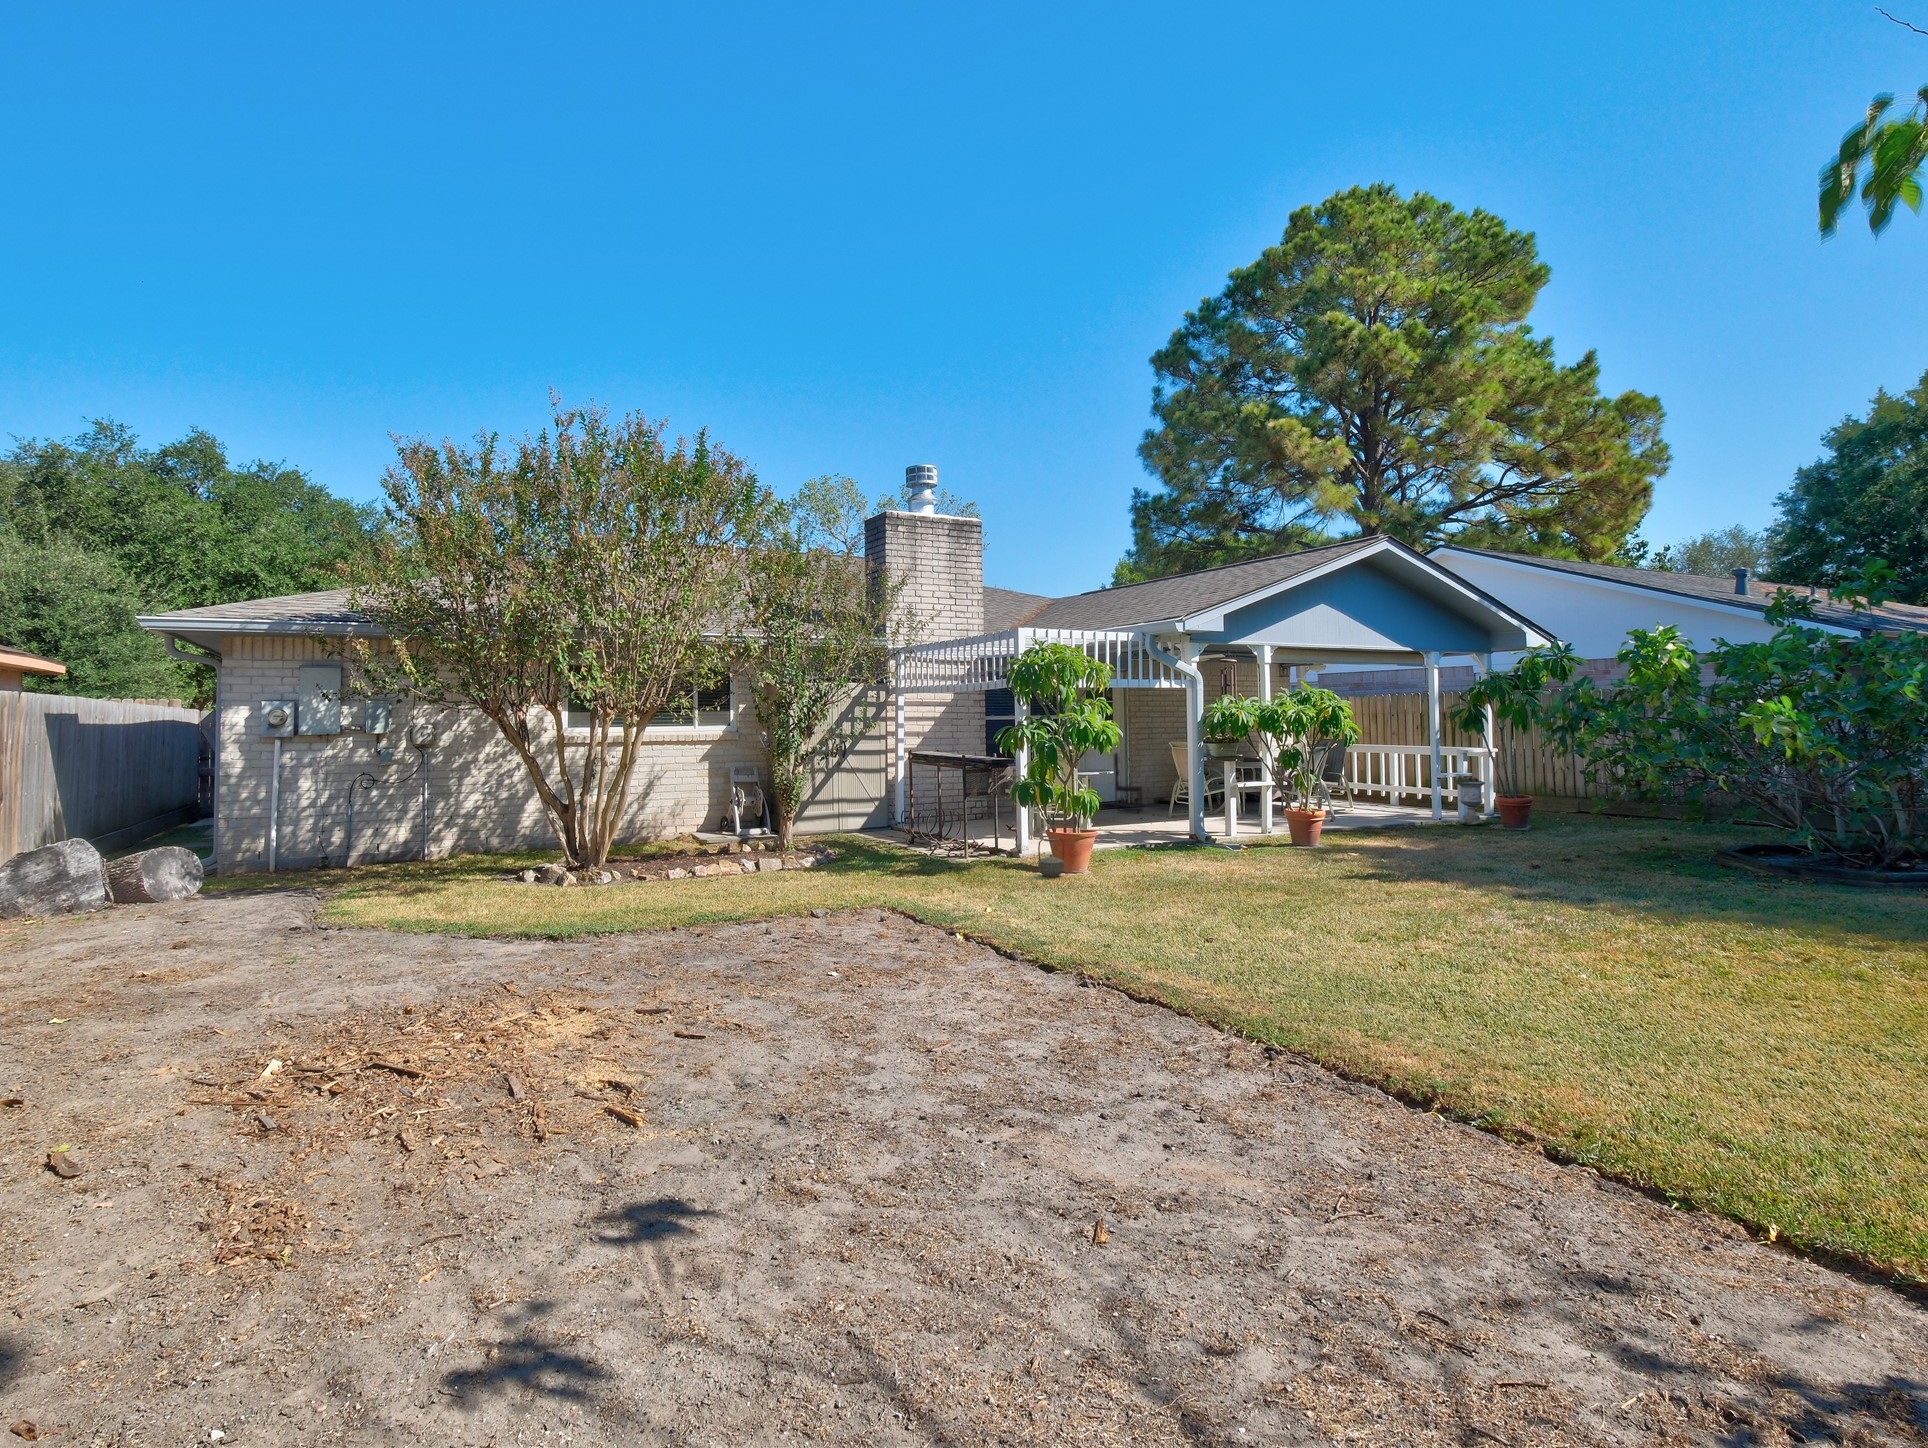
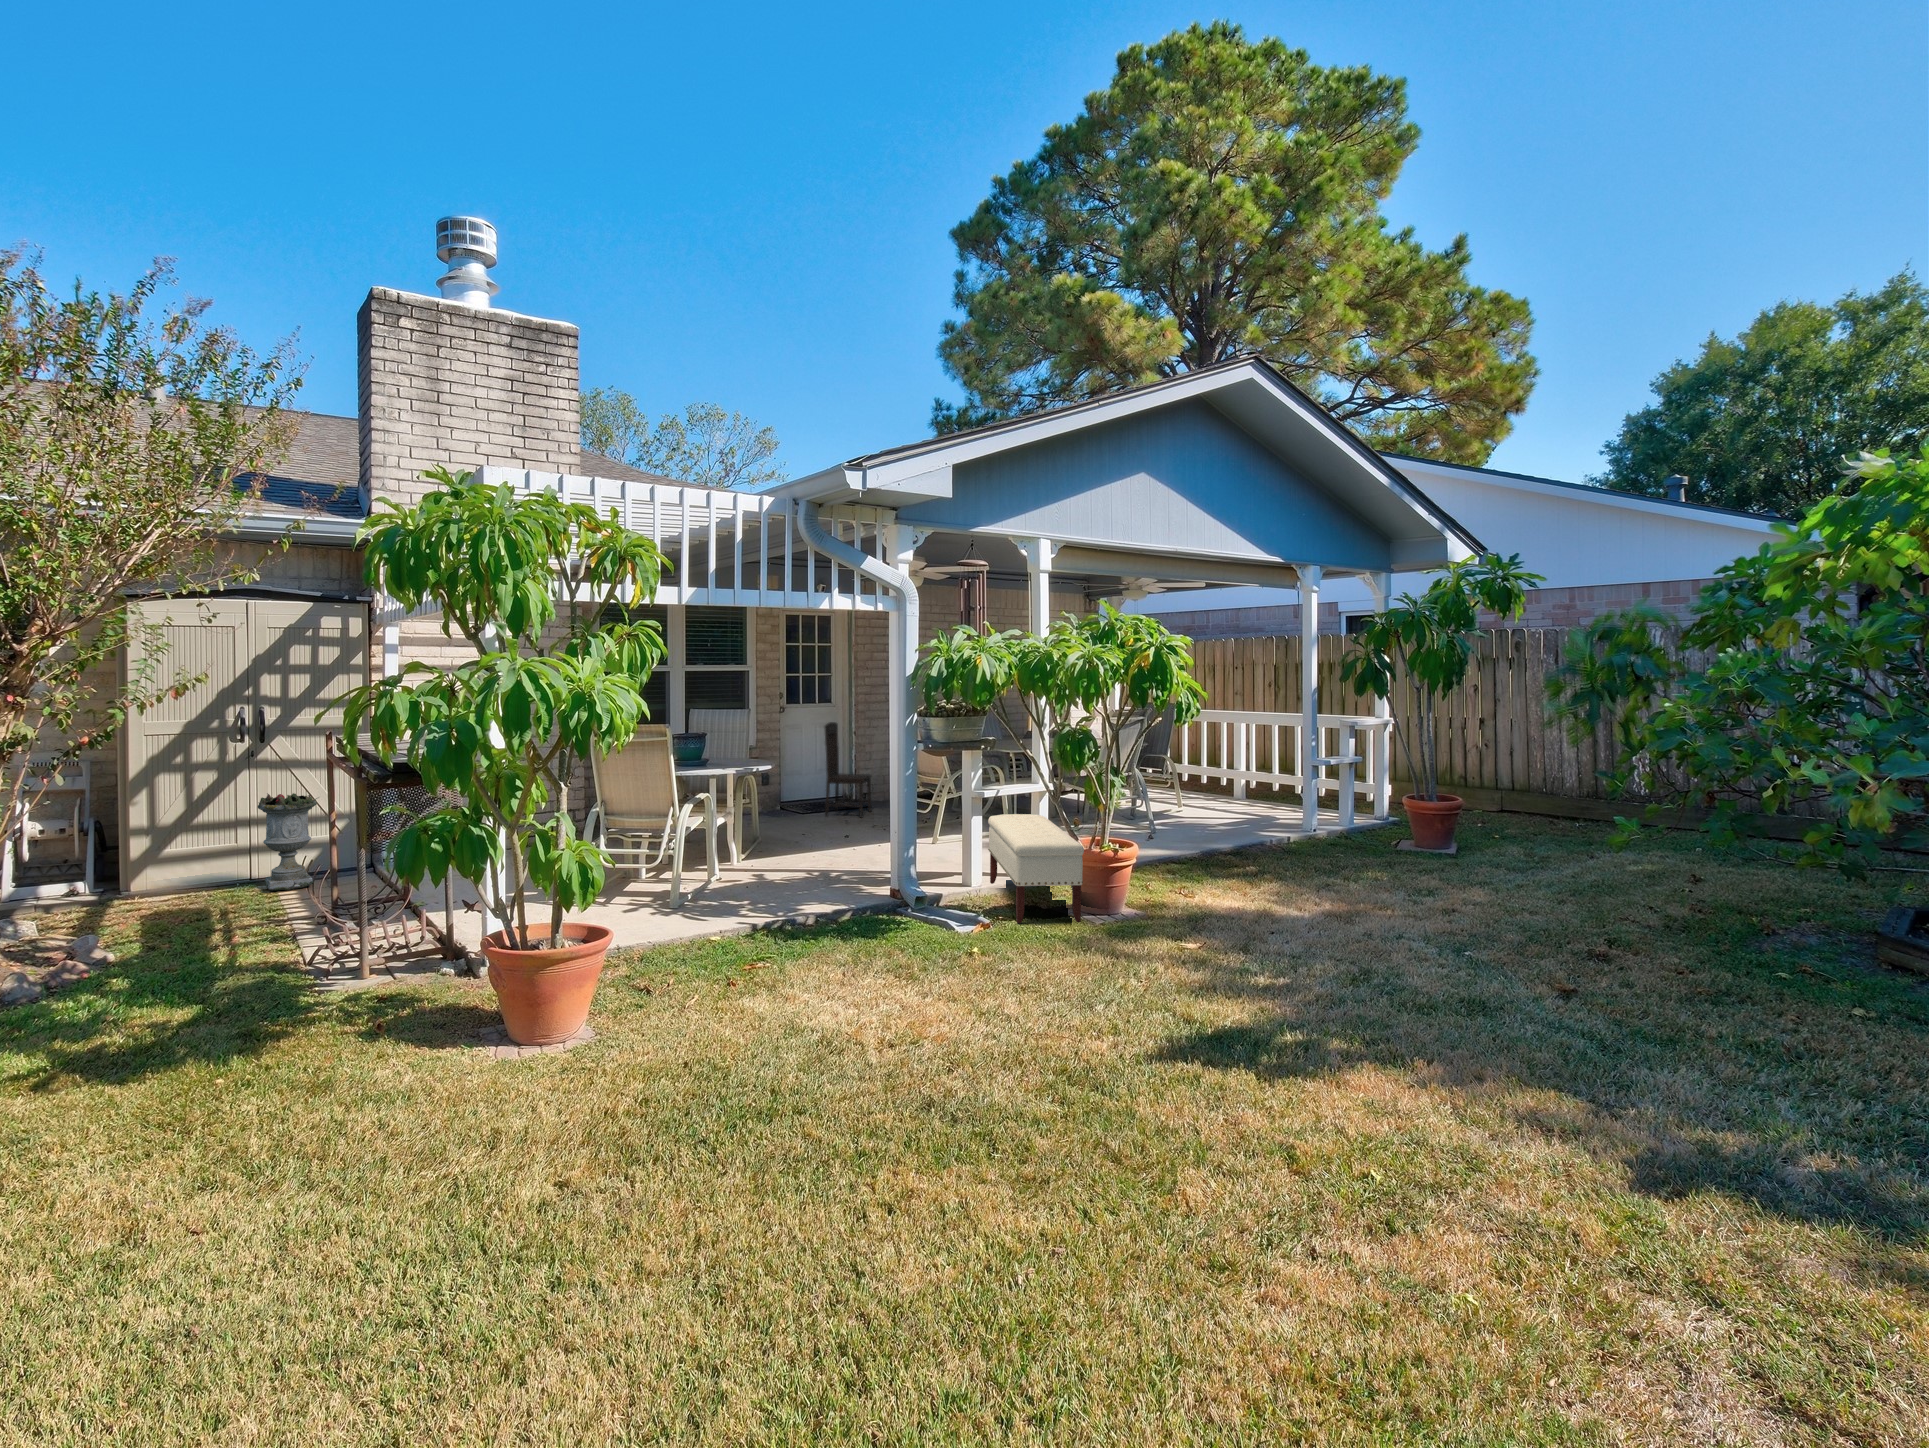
planter: present [1456,776,1485,825] -> present [258,793,319,890]
bench: none [1238,797,1296,846] -> present [988,814,1084,923]
basket: present [1038,839,1064,877] -> none [356,998,452,1114]

